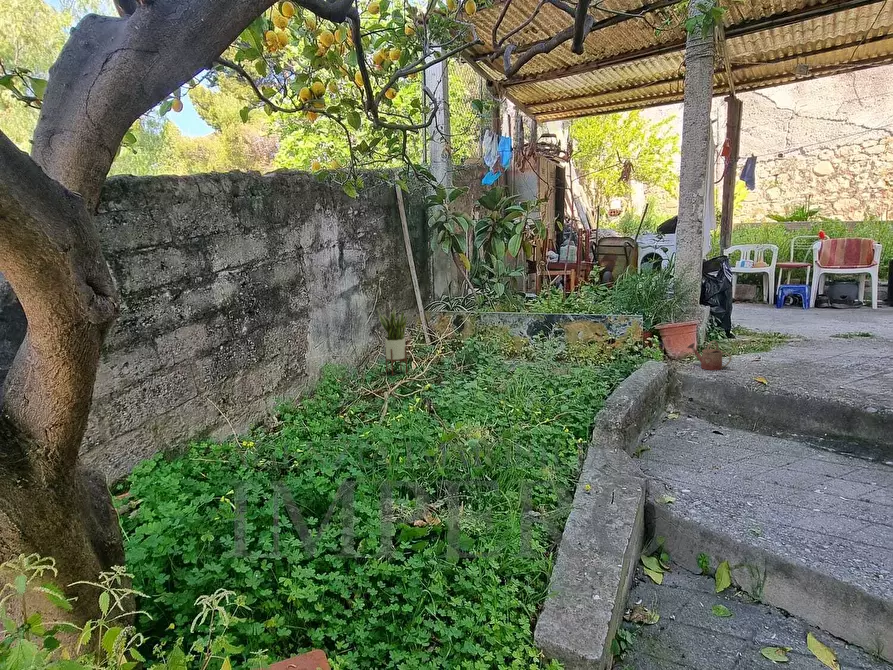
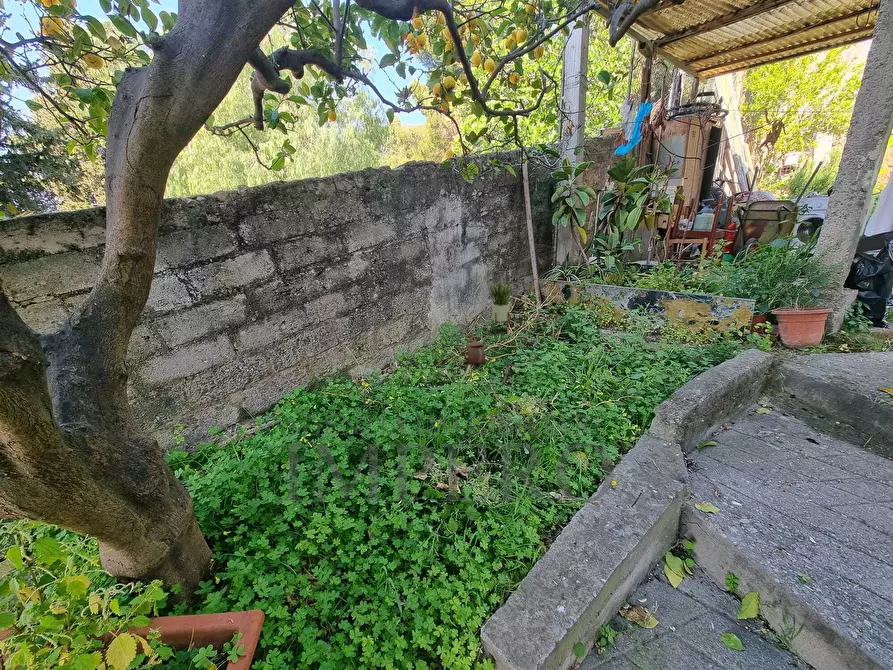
watering can: present [687,341,731,370] -> present [467,334,486,364]

